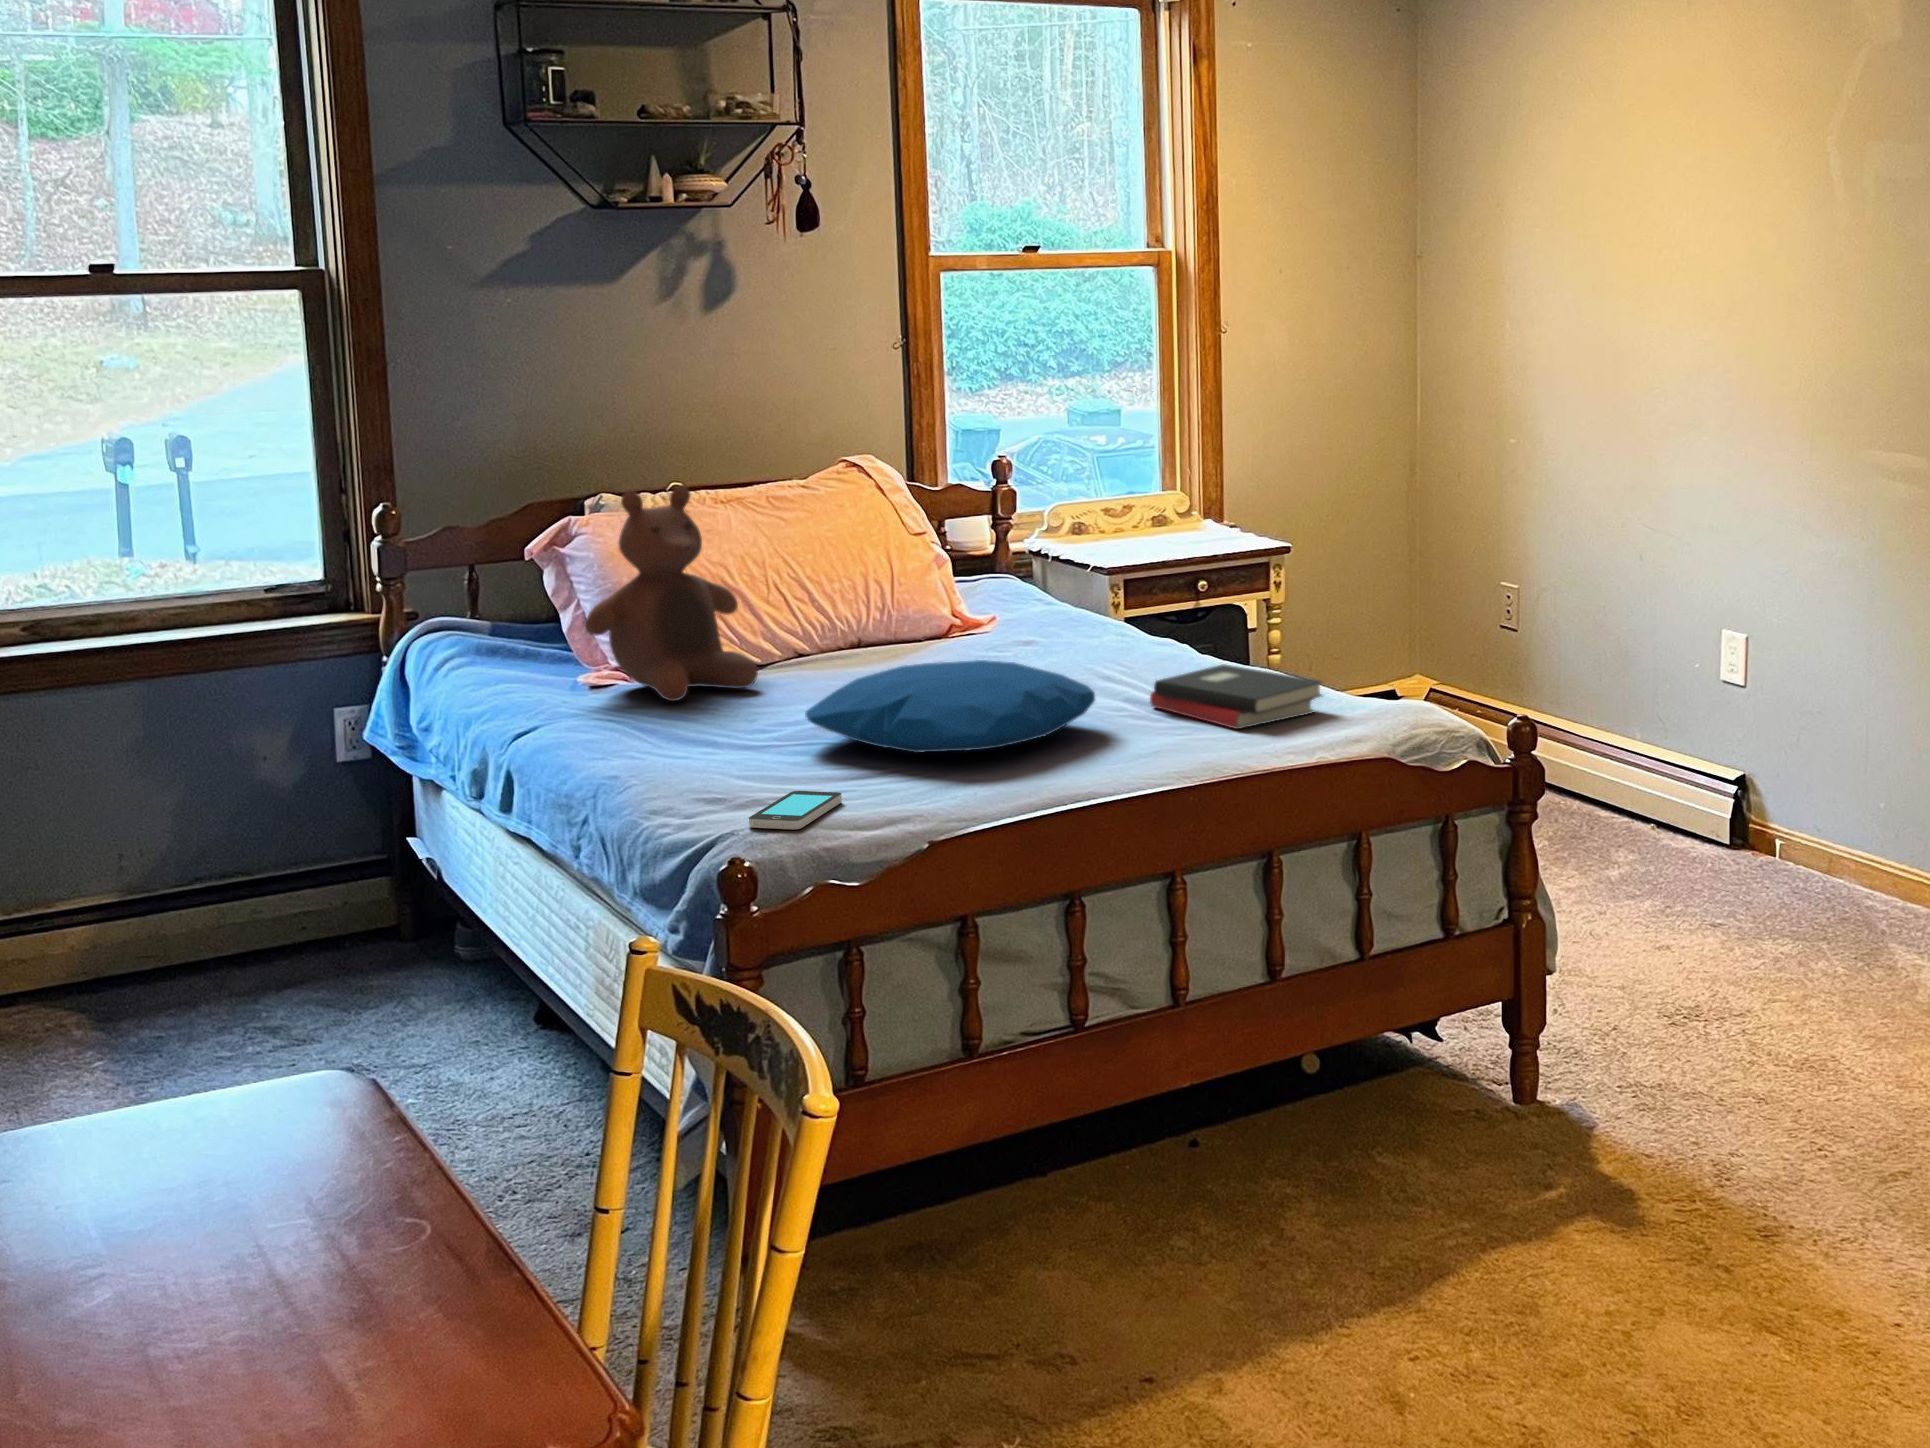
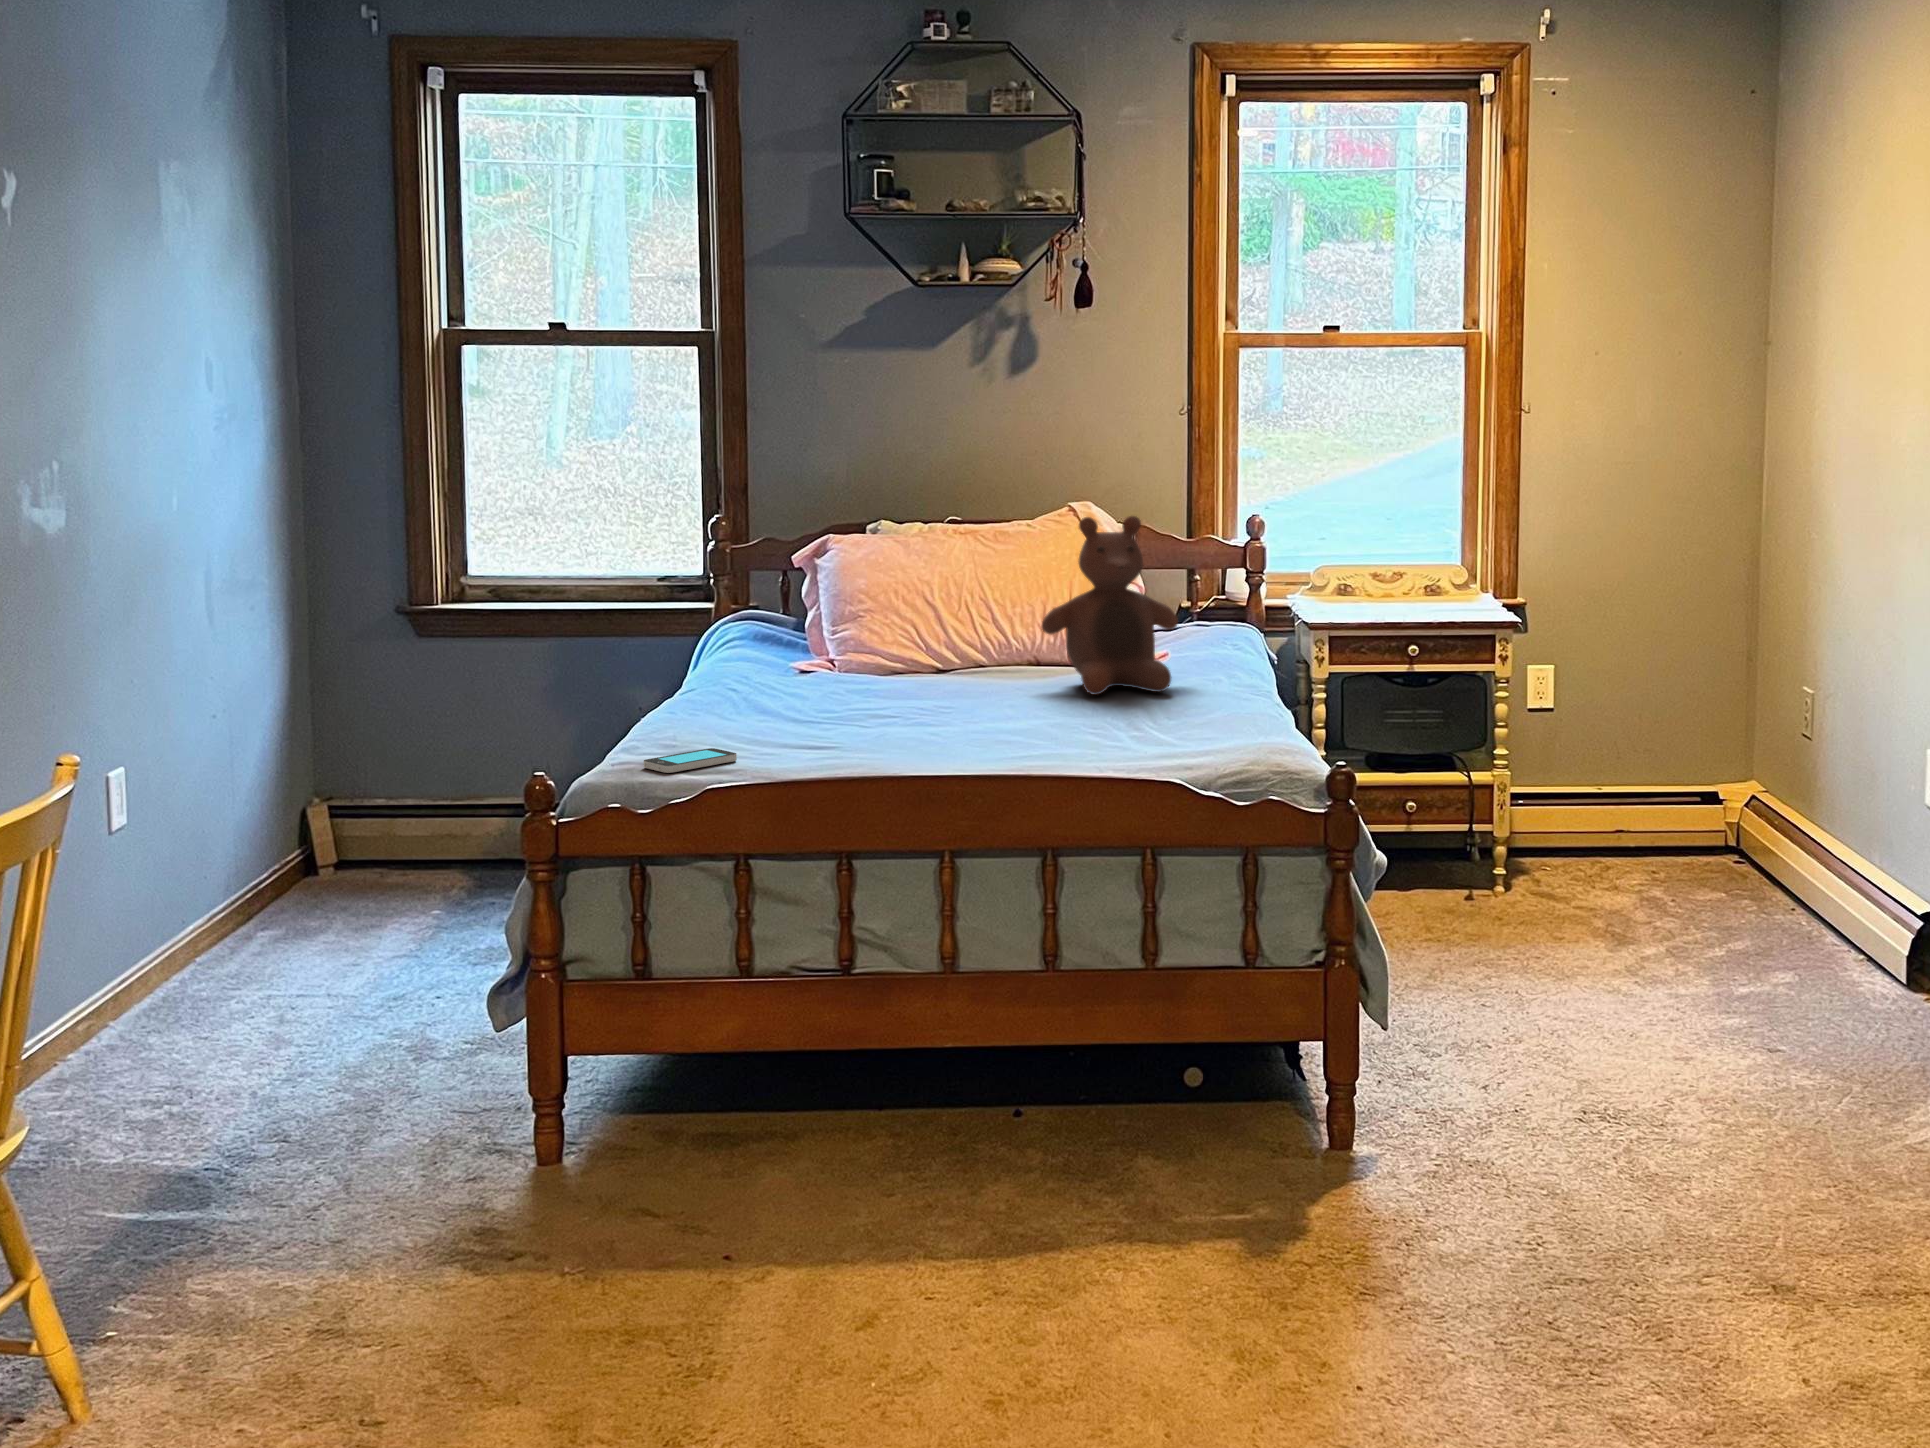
stuffed bear: present [585,486,758,701] -> present [1042,516,1178,695]
pillow: present [805,660,1095,752] -> none [794,668,1026,740]
hardback book: present [1150,664,1323,729] -> none [1096,701,1224,753]

